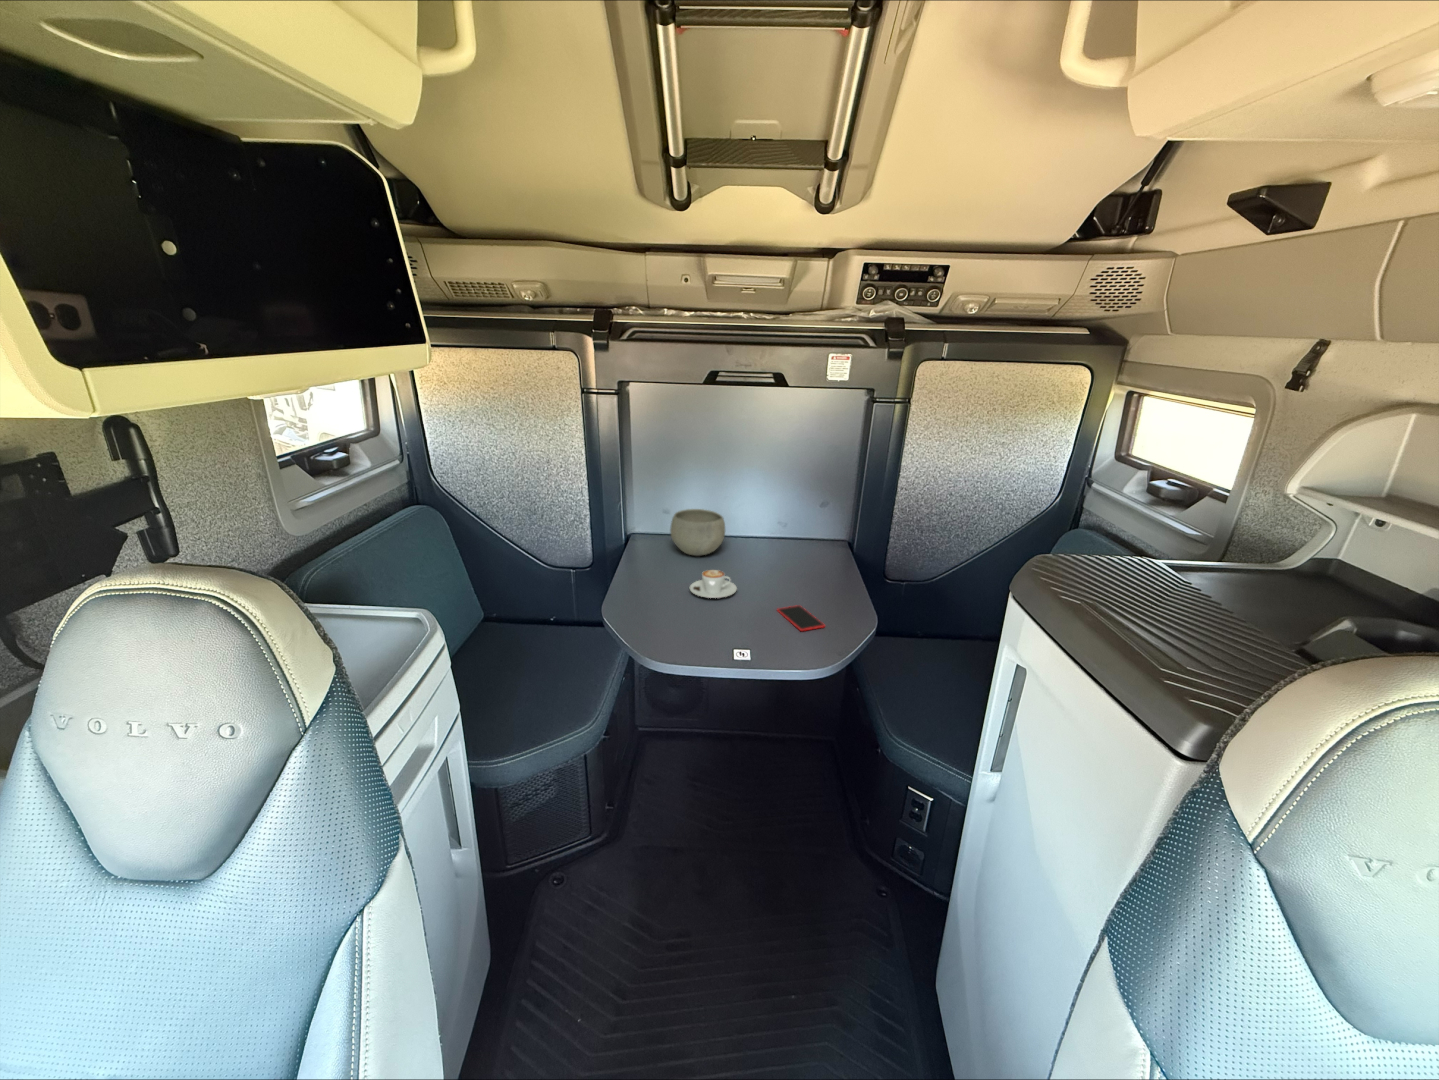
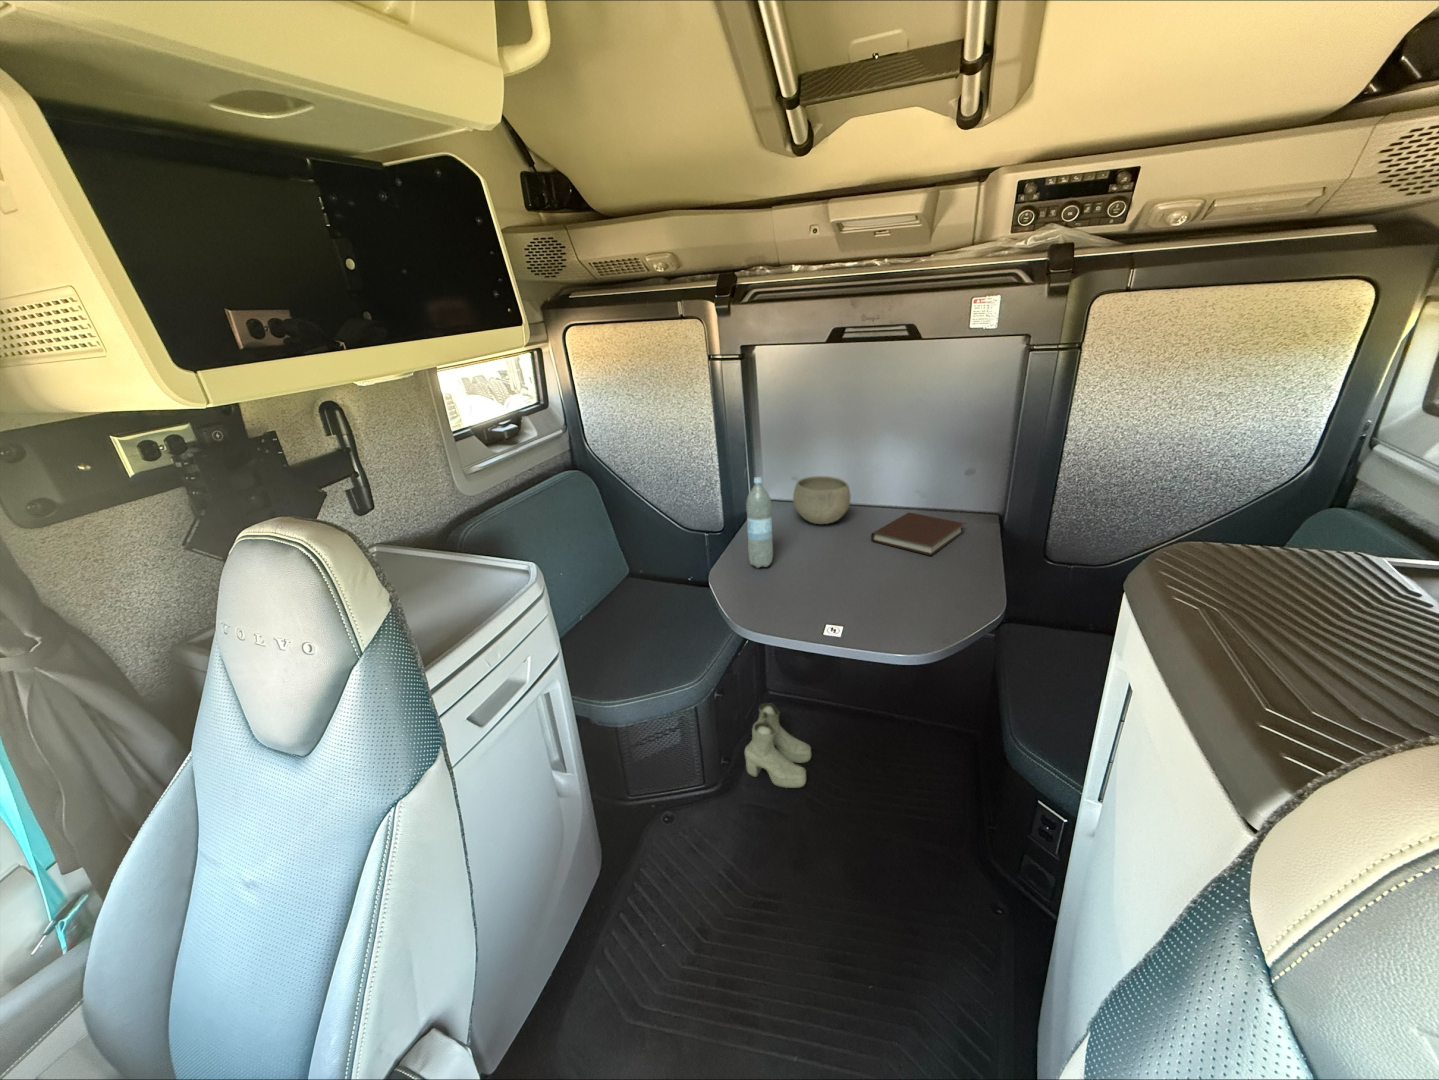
water bottle: none [639,510,665,601] -> present [746,477,773,568]
notebook: none [749,542,827,580] -> present [871,513,965,556]
coffee cup: present [690,570,737,598] -> none [800,541,850,570]
smartphone: present [777,605,825,631] -> none [888,584,939,614]
boots: none [629,742,695,826] -> present [745,703,811,788]

